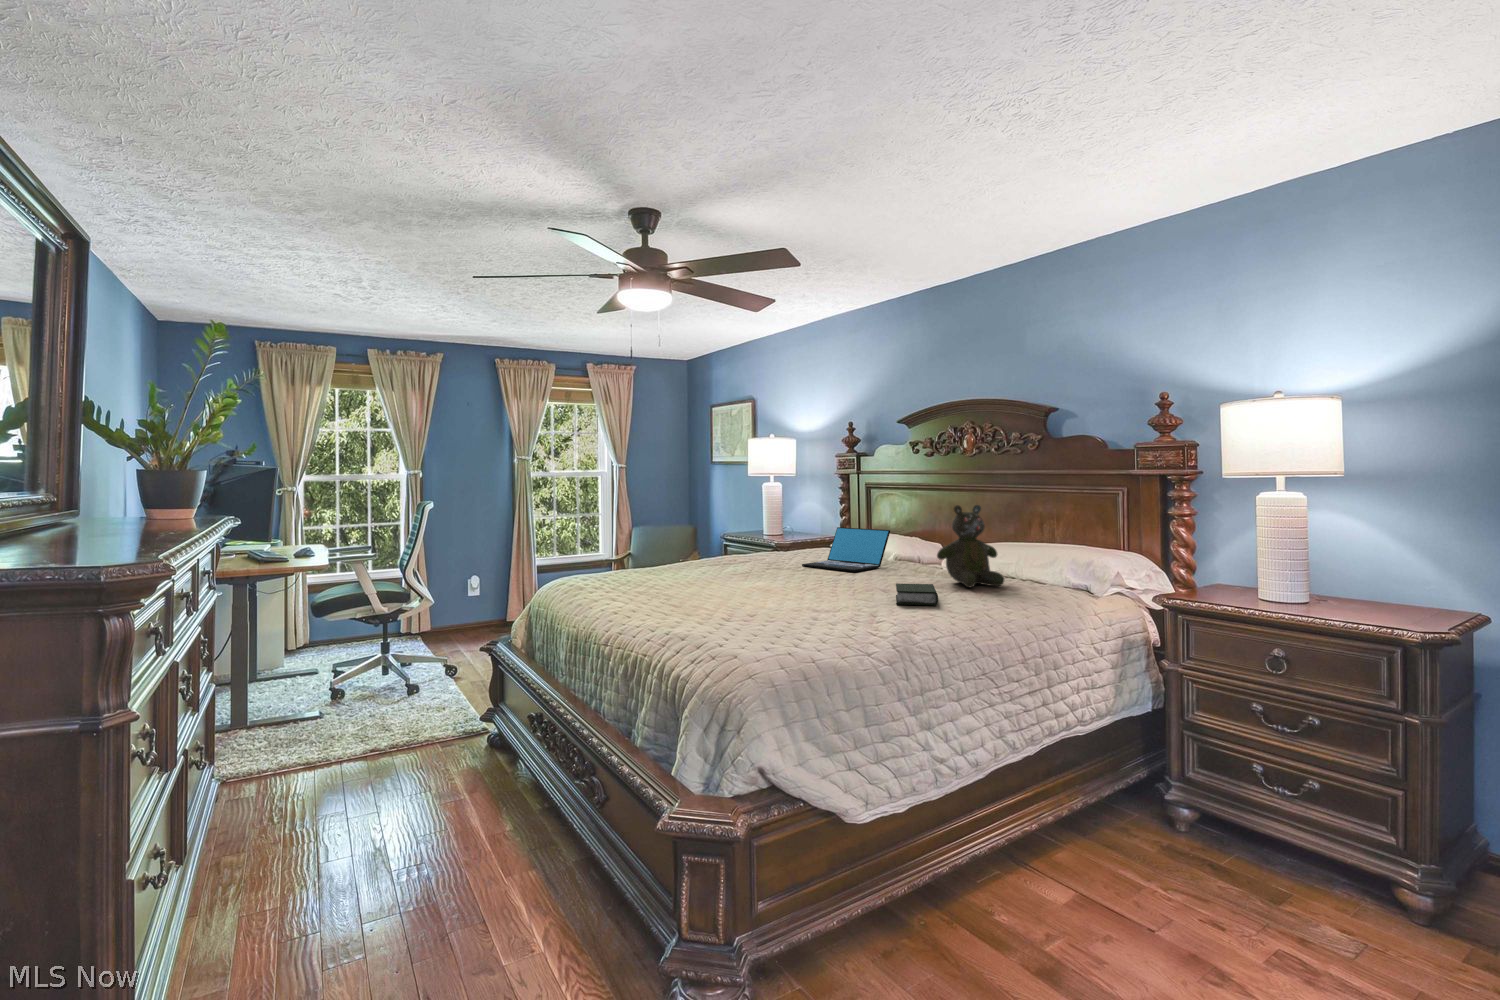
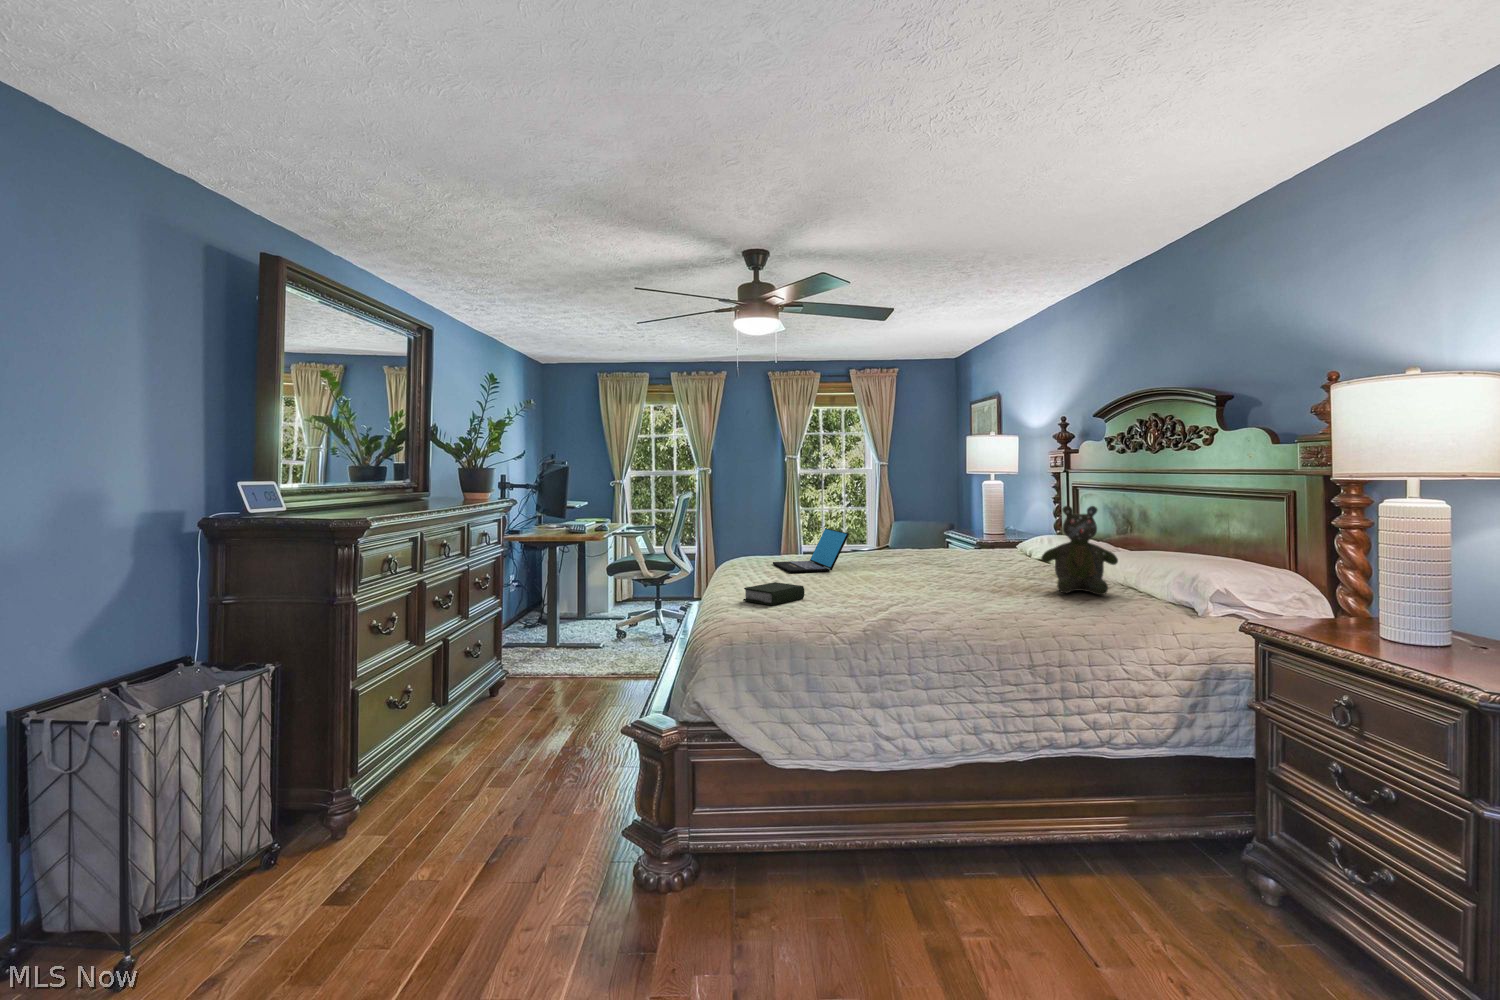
laptop: present [802,527,890,572] -> present [773,528,849,572]
book: present [896,583,938,605] -> present [743,582,805,605]

